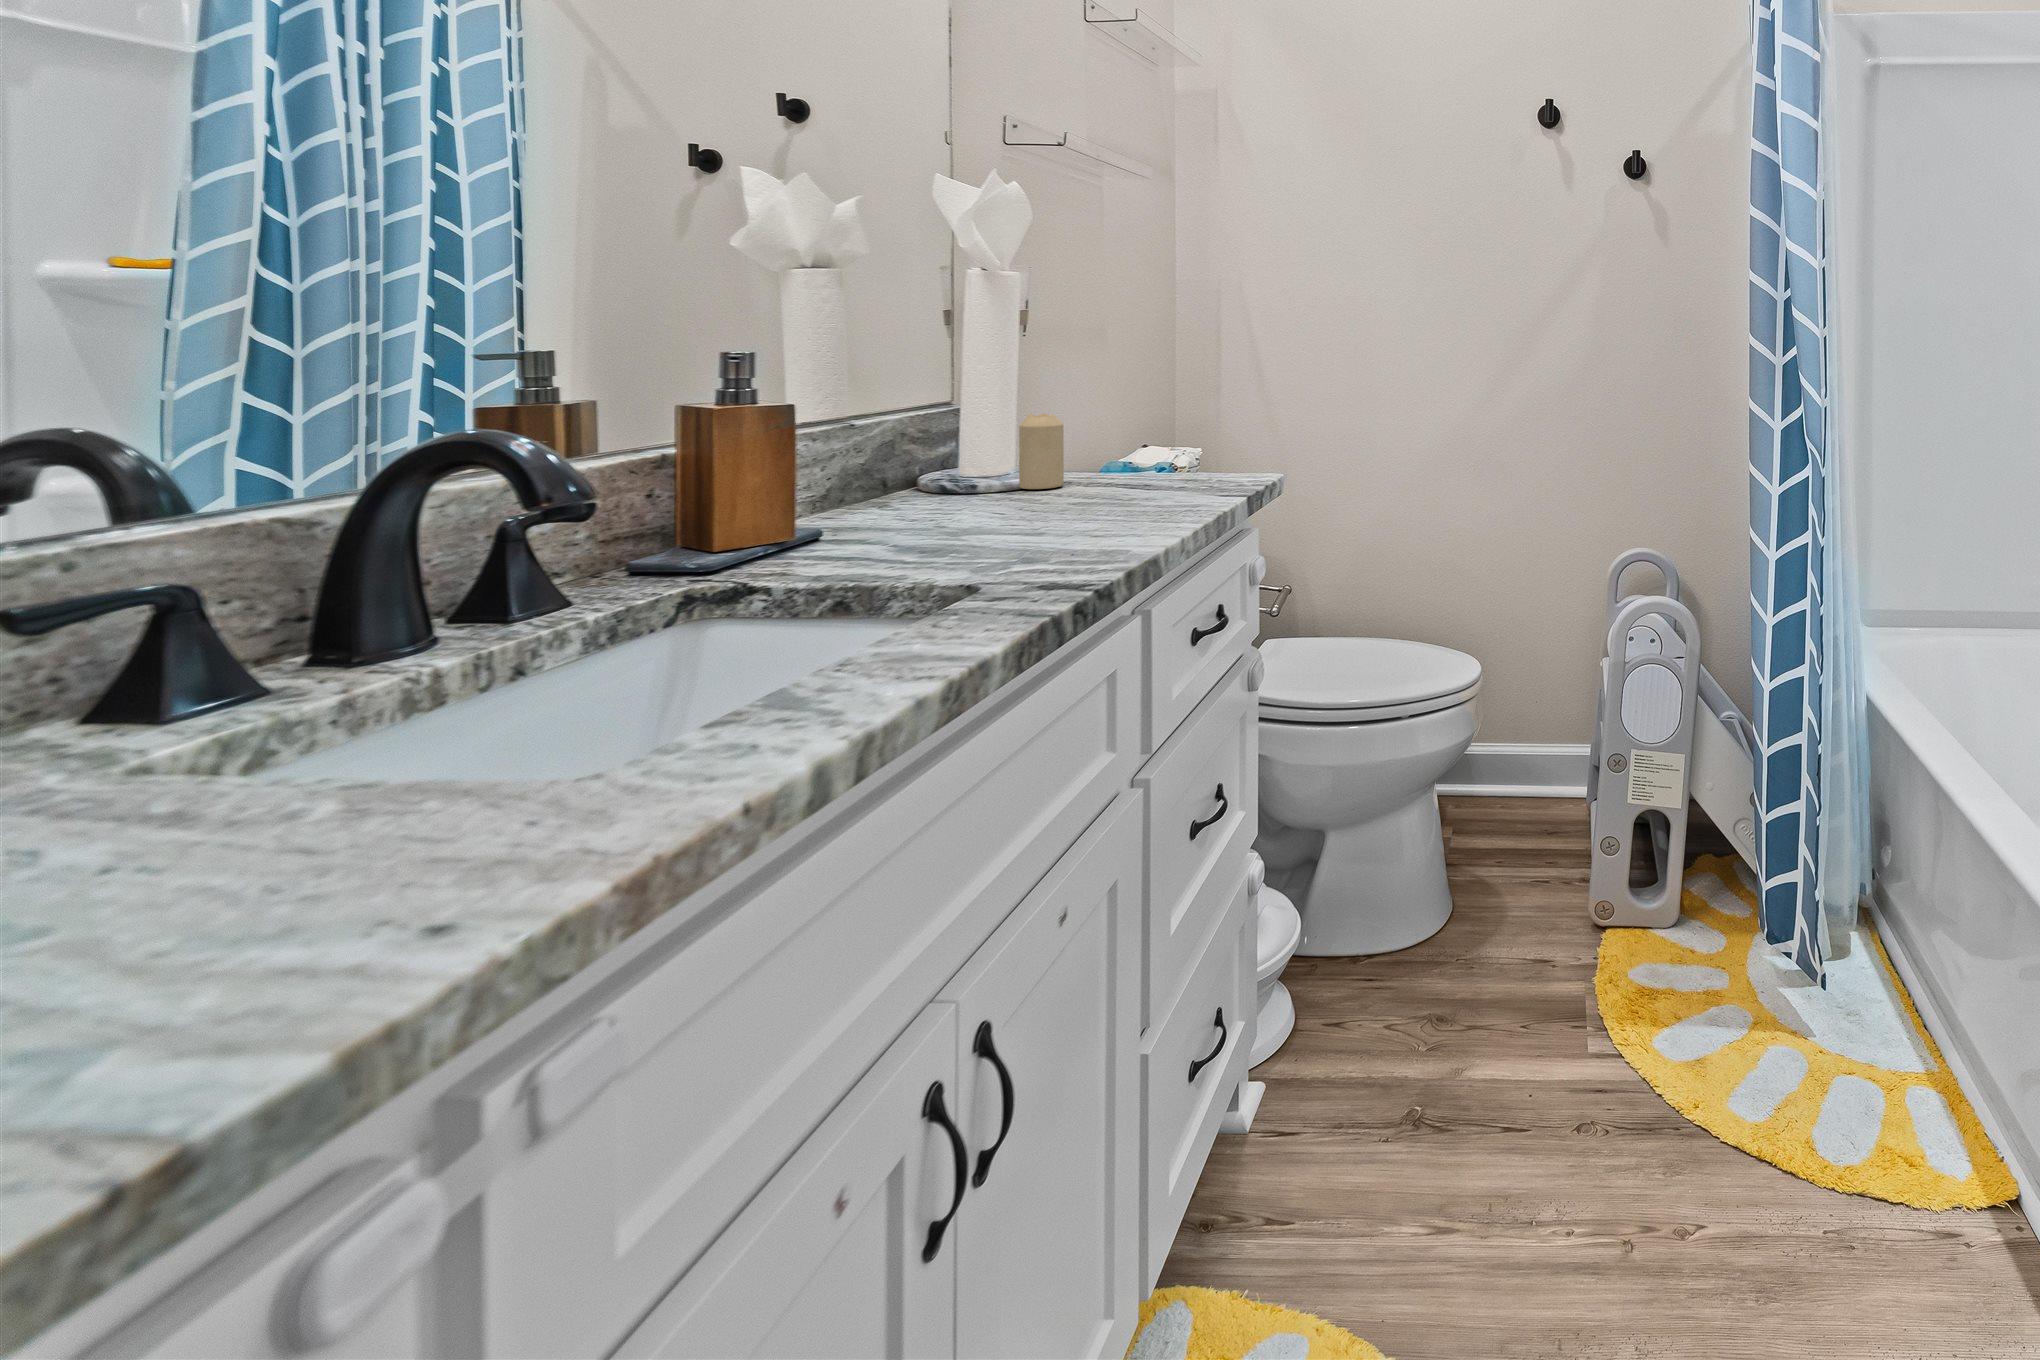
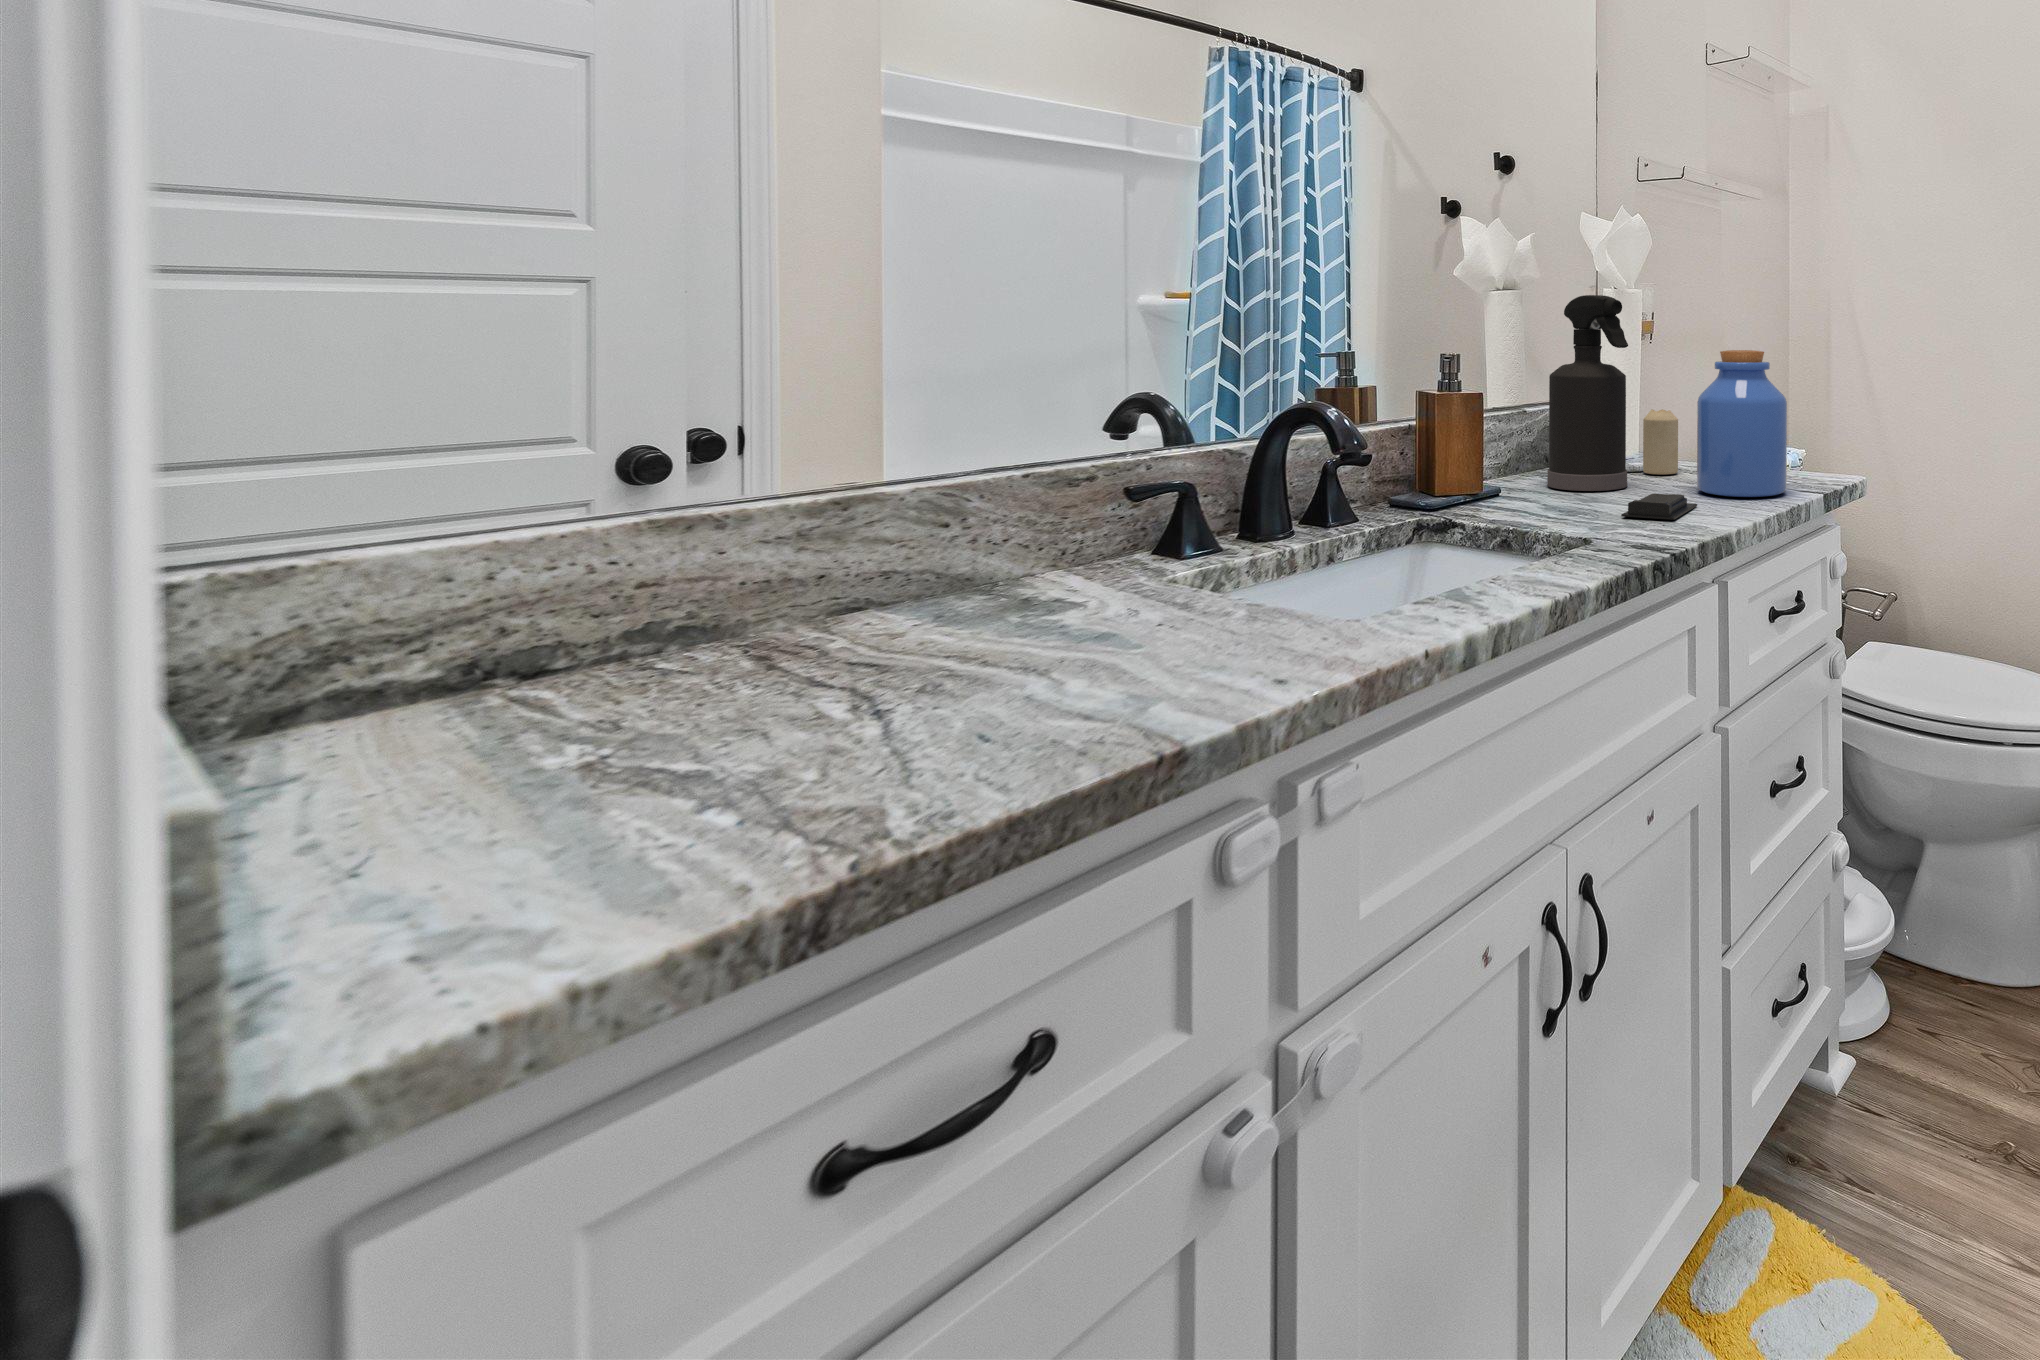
spray bottle: none [891,278,1006,520] -> present [1547,295,1628,491]
jar: none [1095,344,1200,509] -> present [1697,350,1787,497]
soap bar: none [1008,514,1102,549] -> present [1621,493,1697,520]

